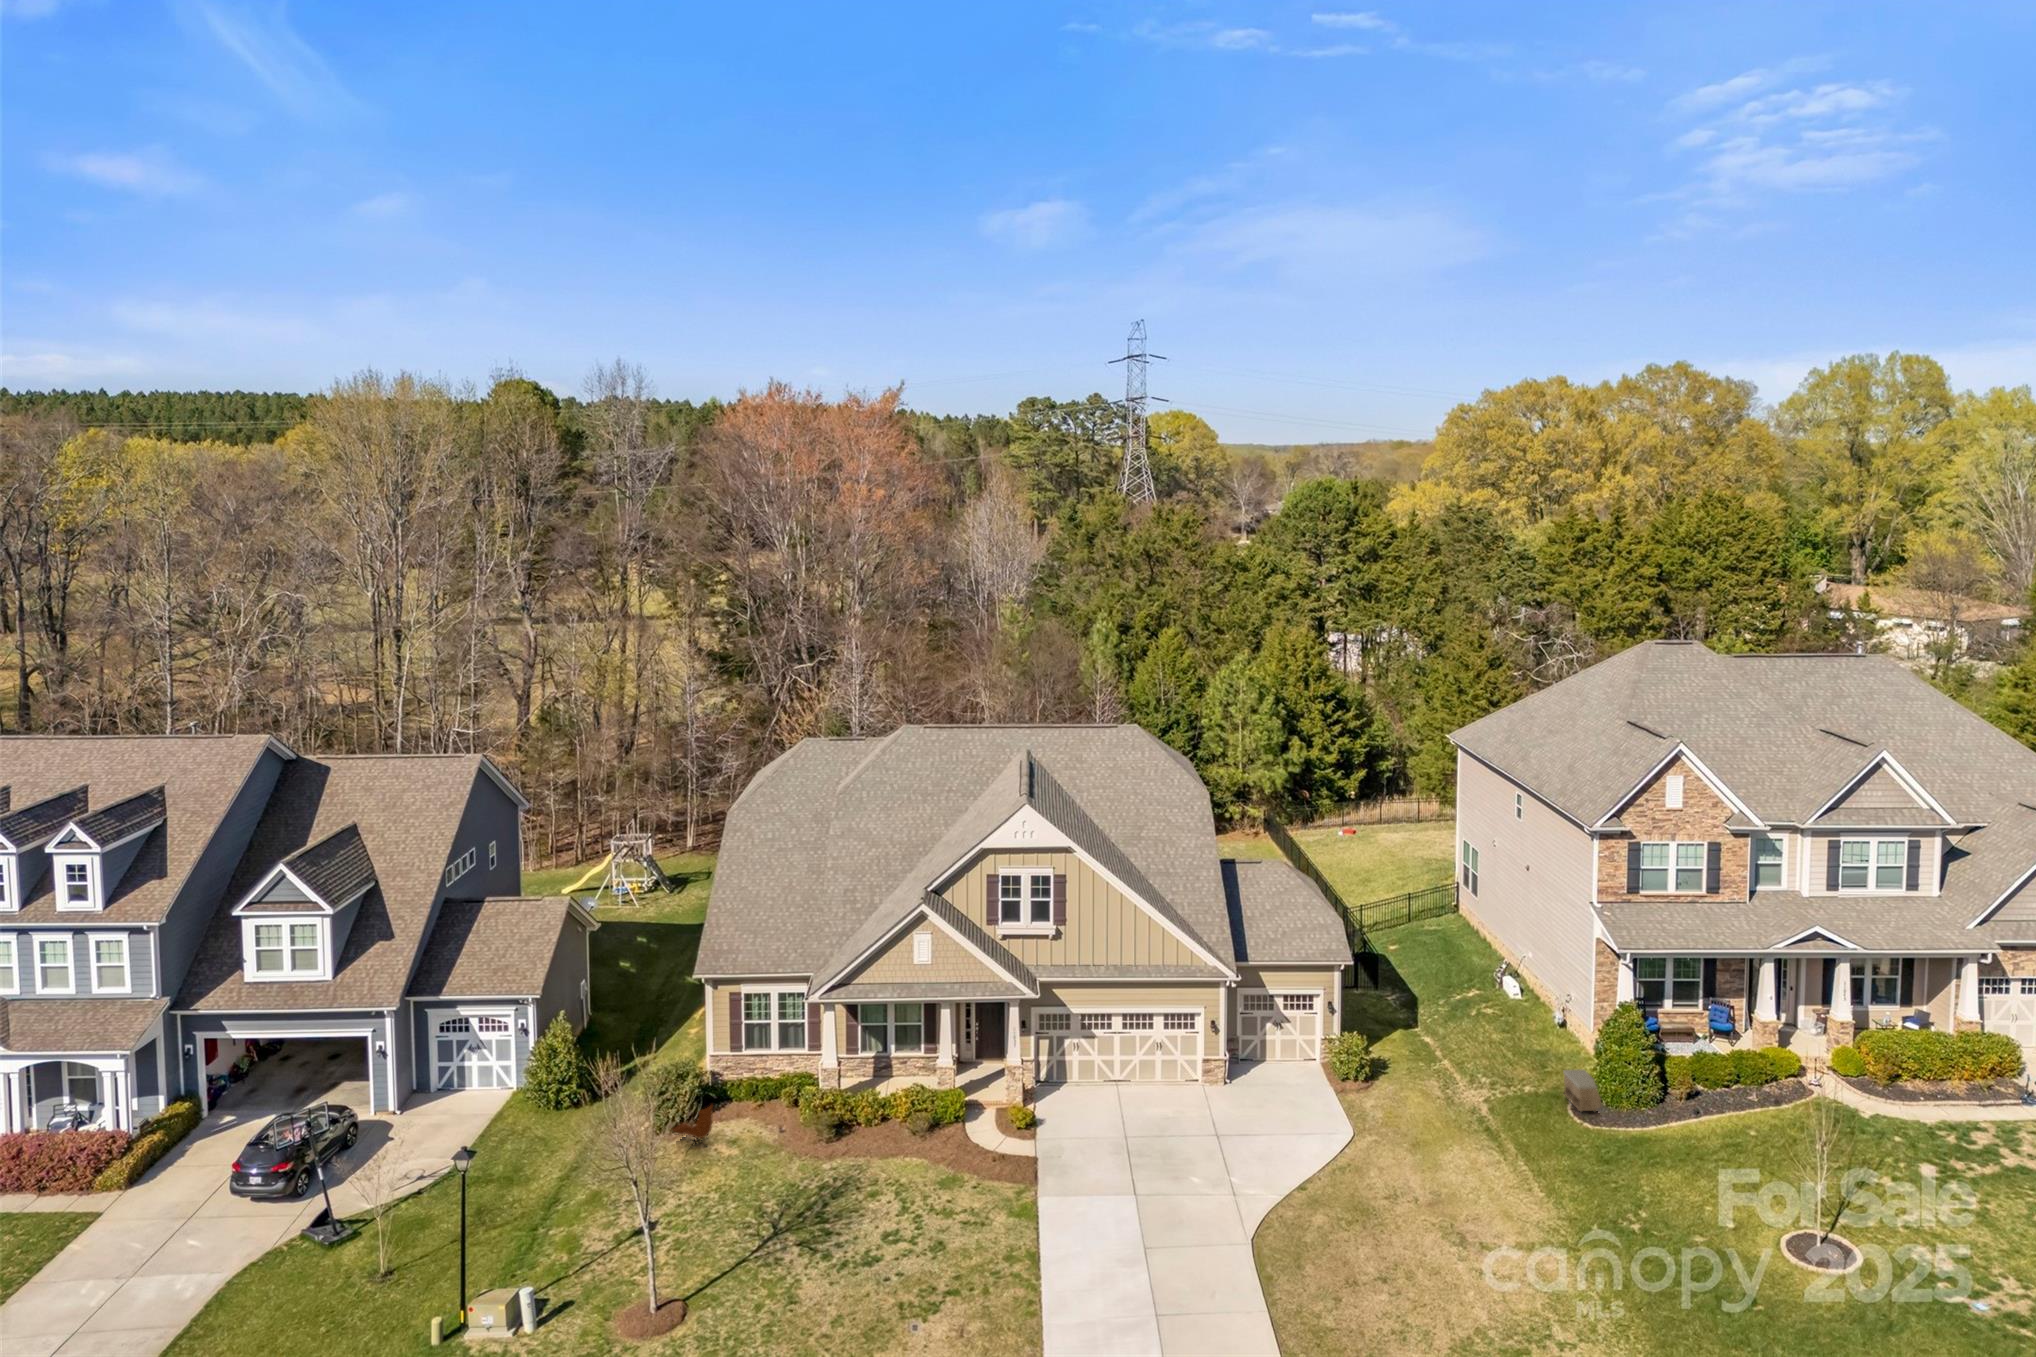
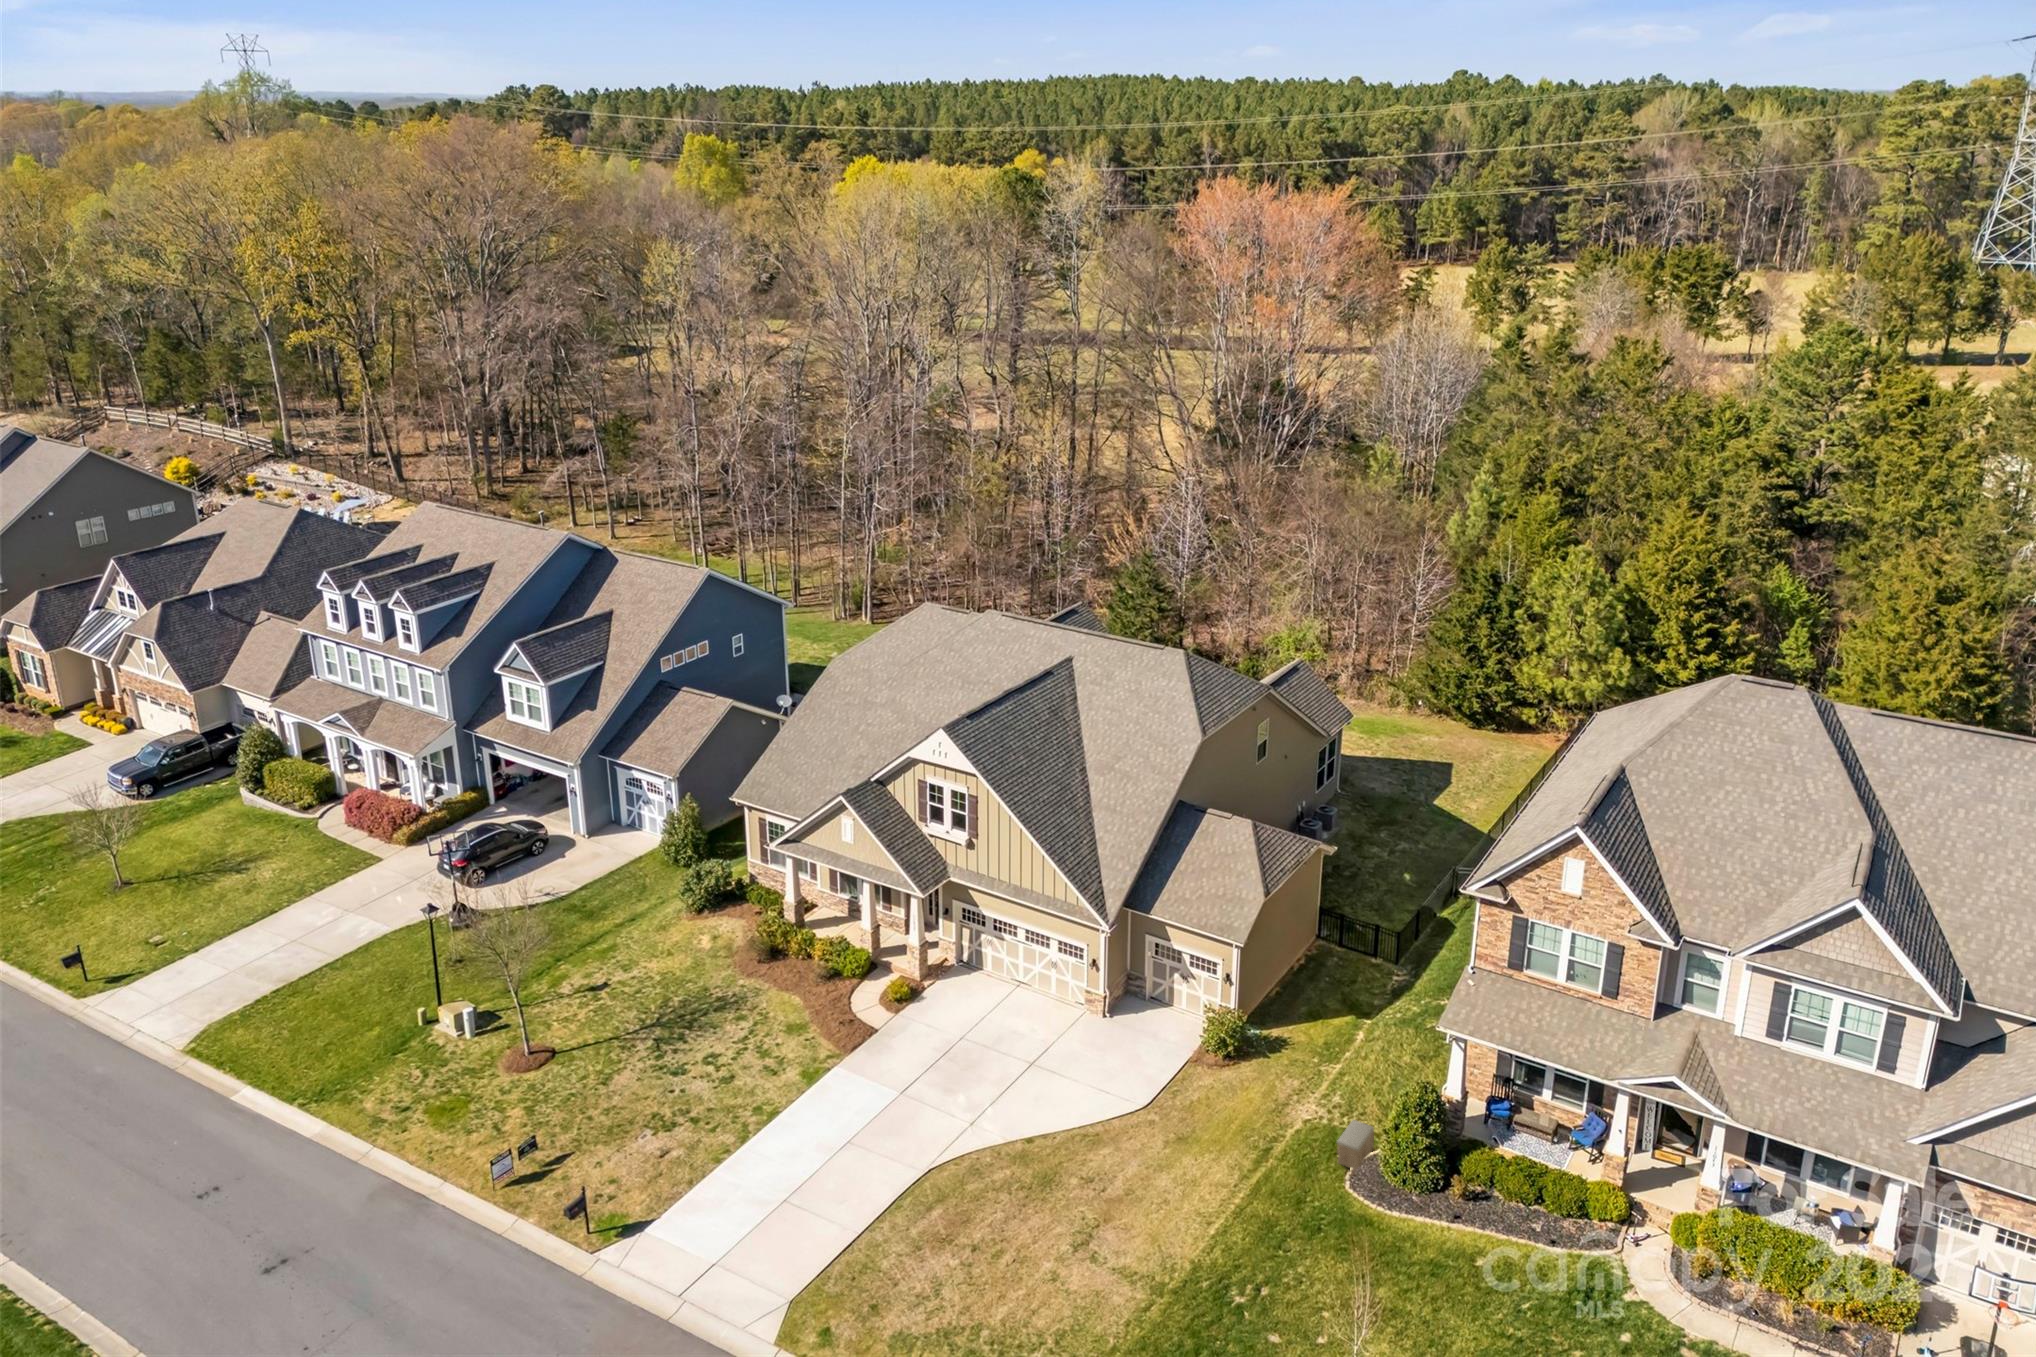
lounge chair: present [670,1105,713,1147] -> none [687,909,709,939]

